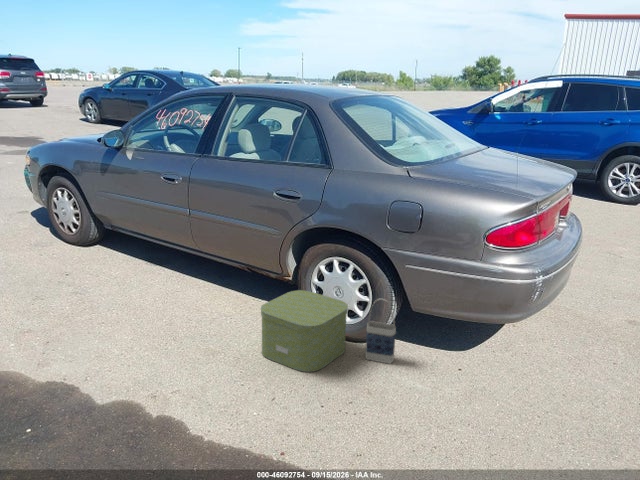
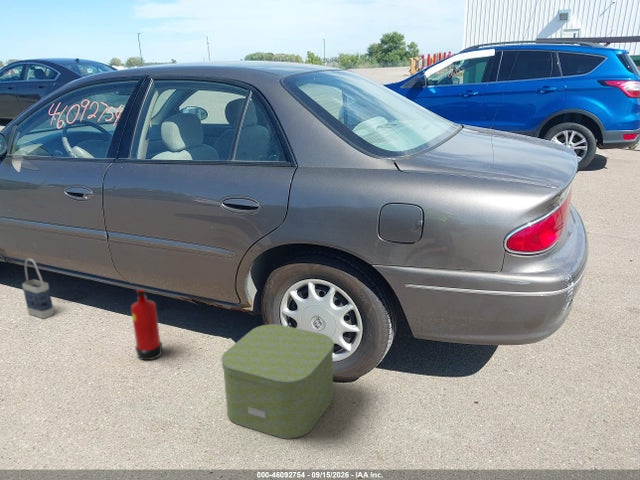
fire extinguisher: none [201,255,221,312] -> present [131,289,162,360]
bag: present [365,299,396,364] -> present [22,259,54,319]

